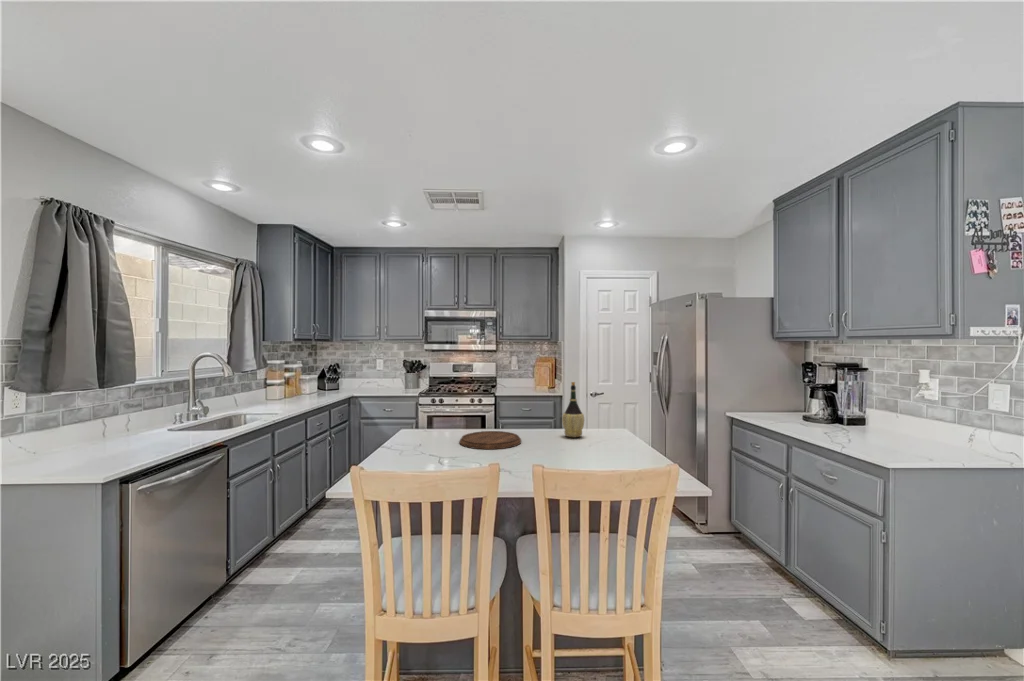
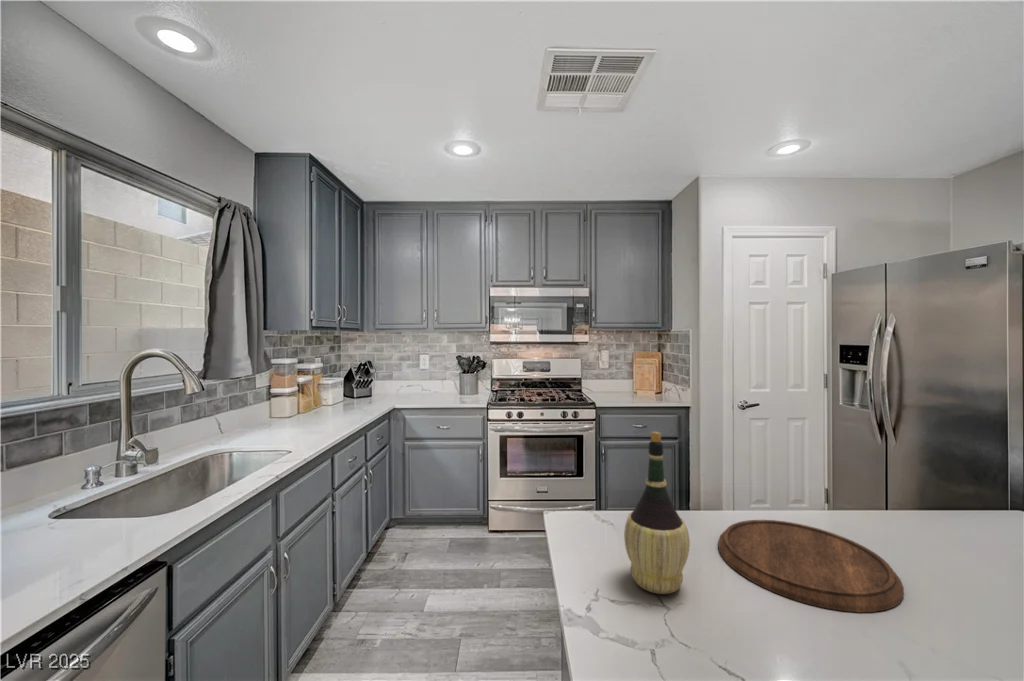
wine bottle: present [562,382,584,437] -> present [624,432,690,594]

